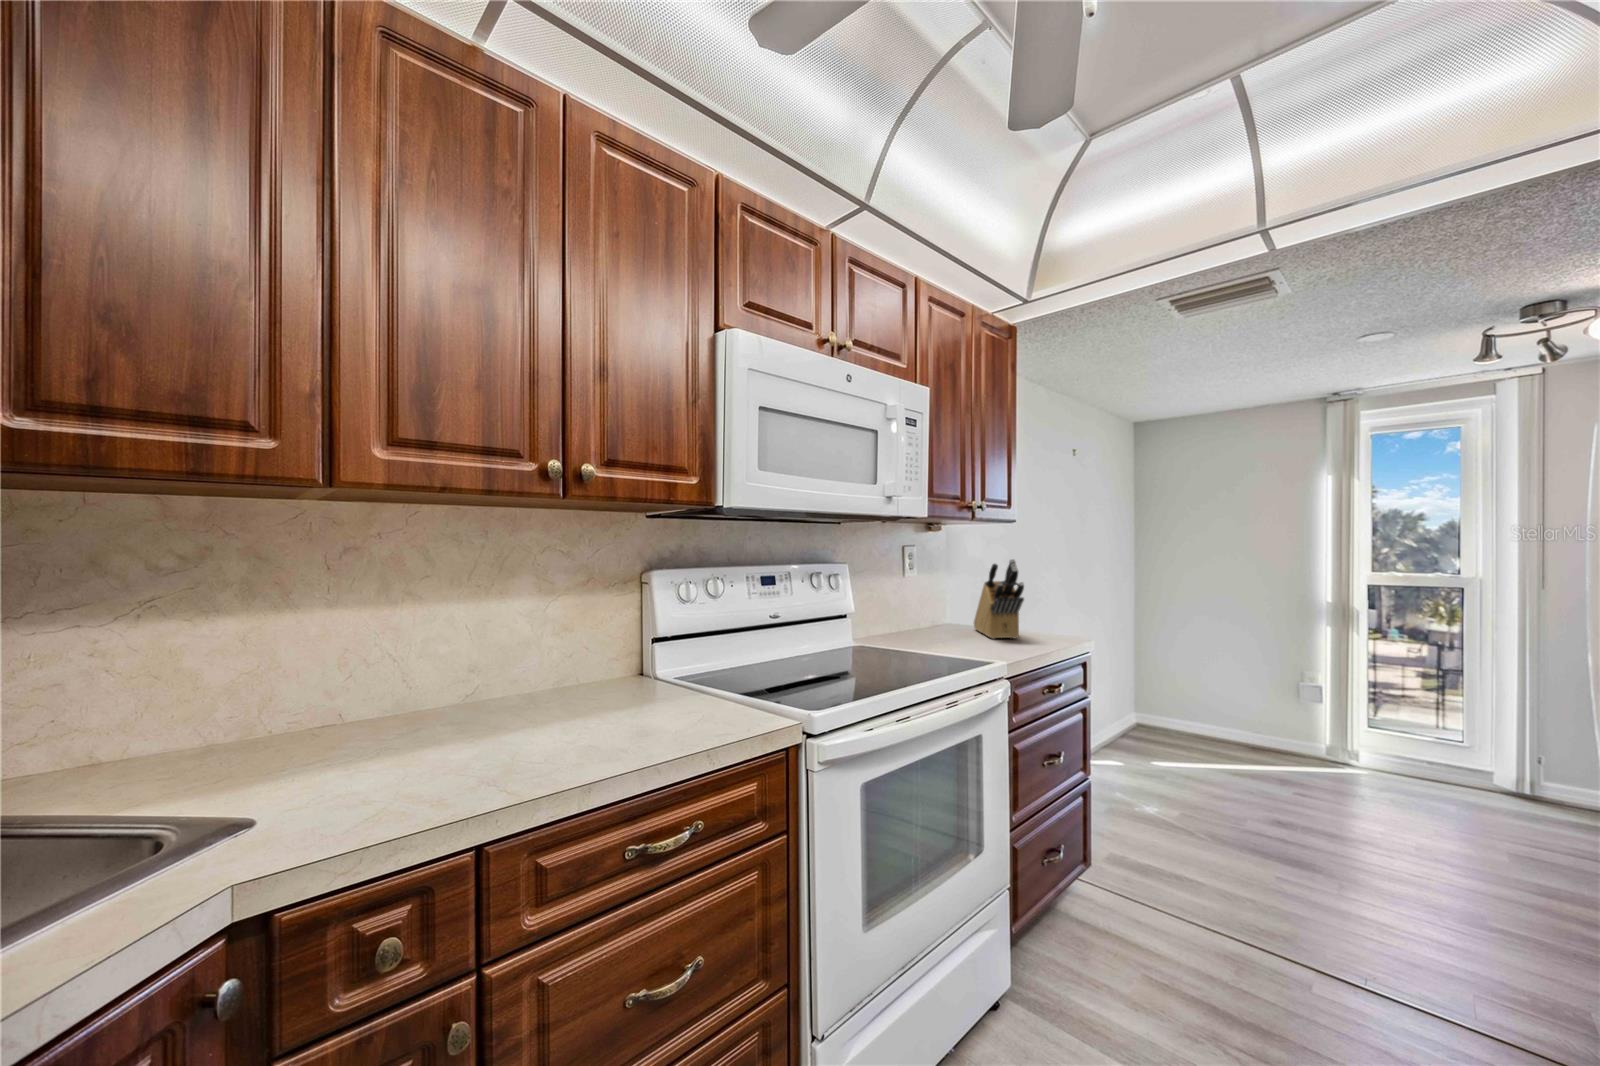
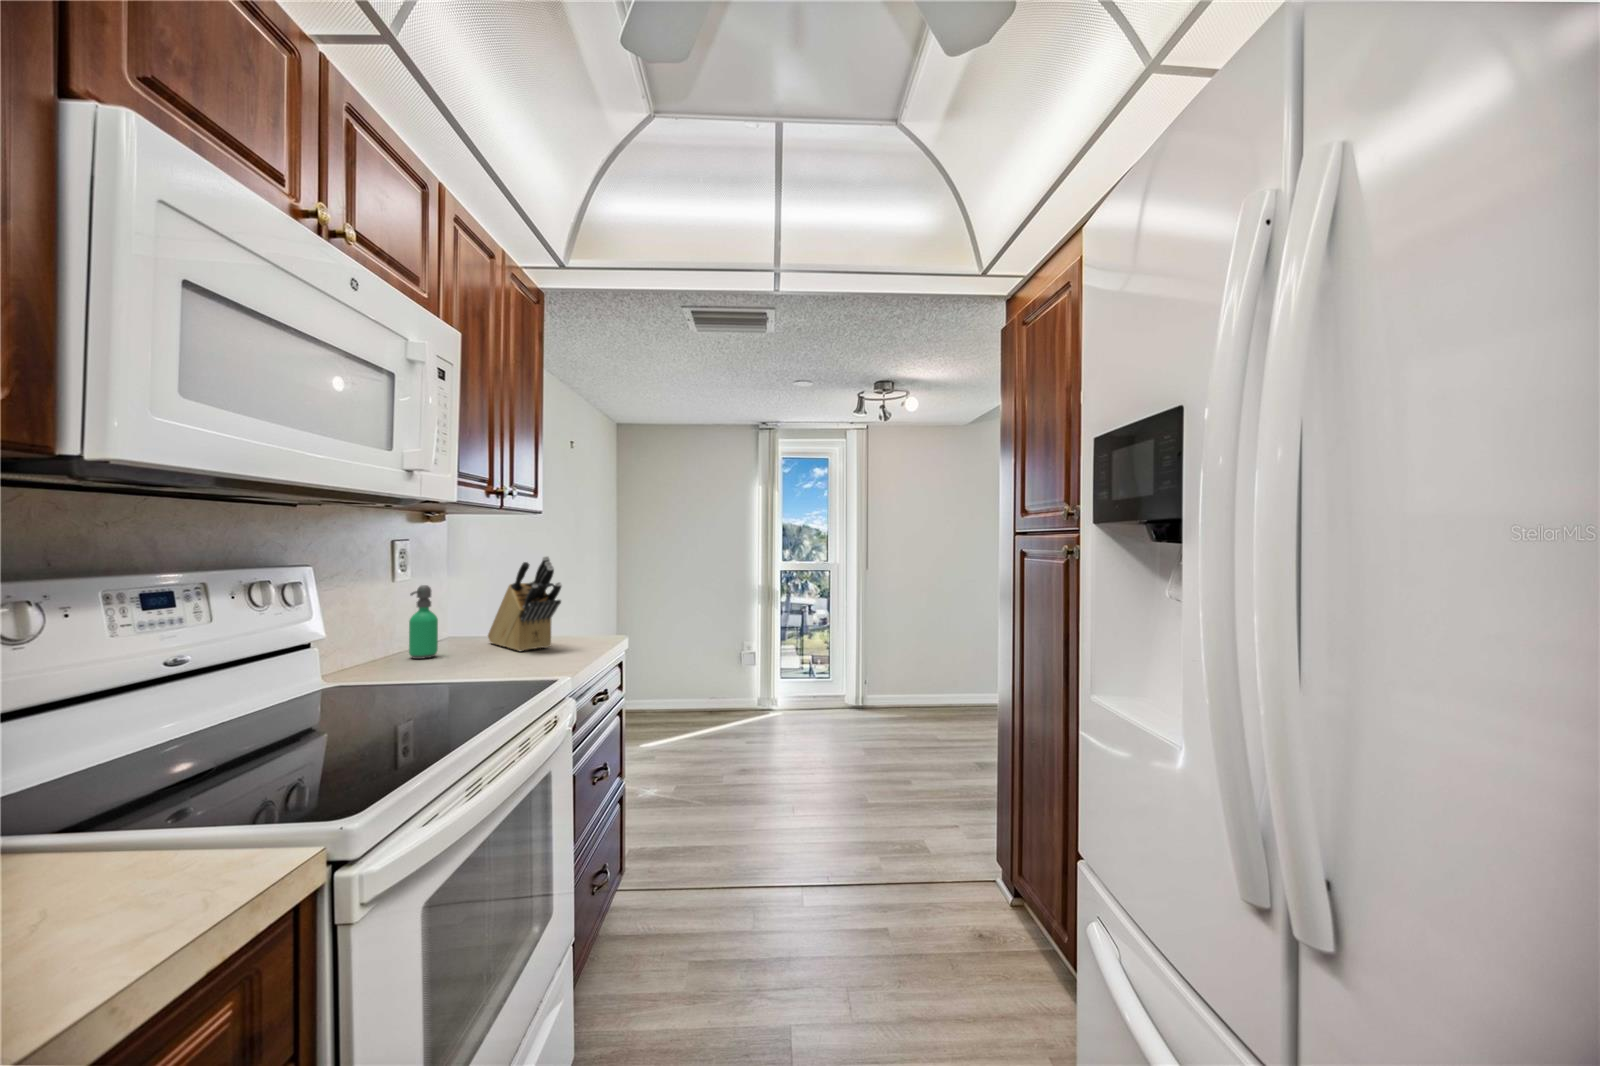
soap dispenser: none [912,579,932,635] -> present [409,585,438,659]

